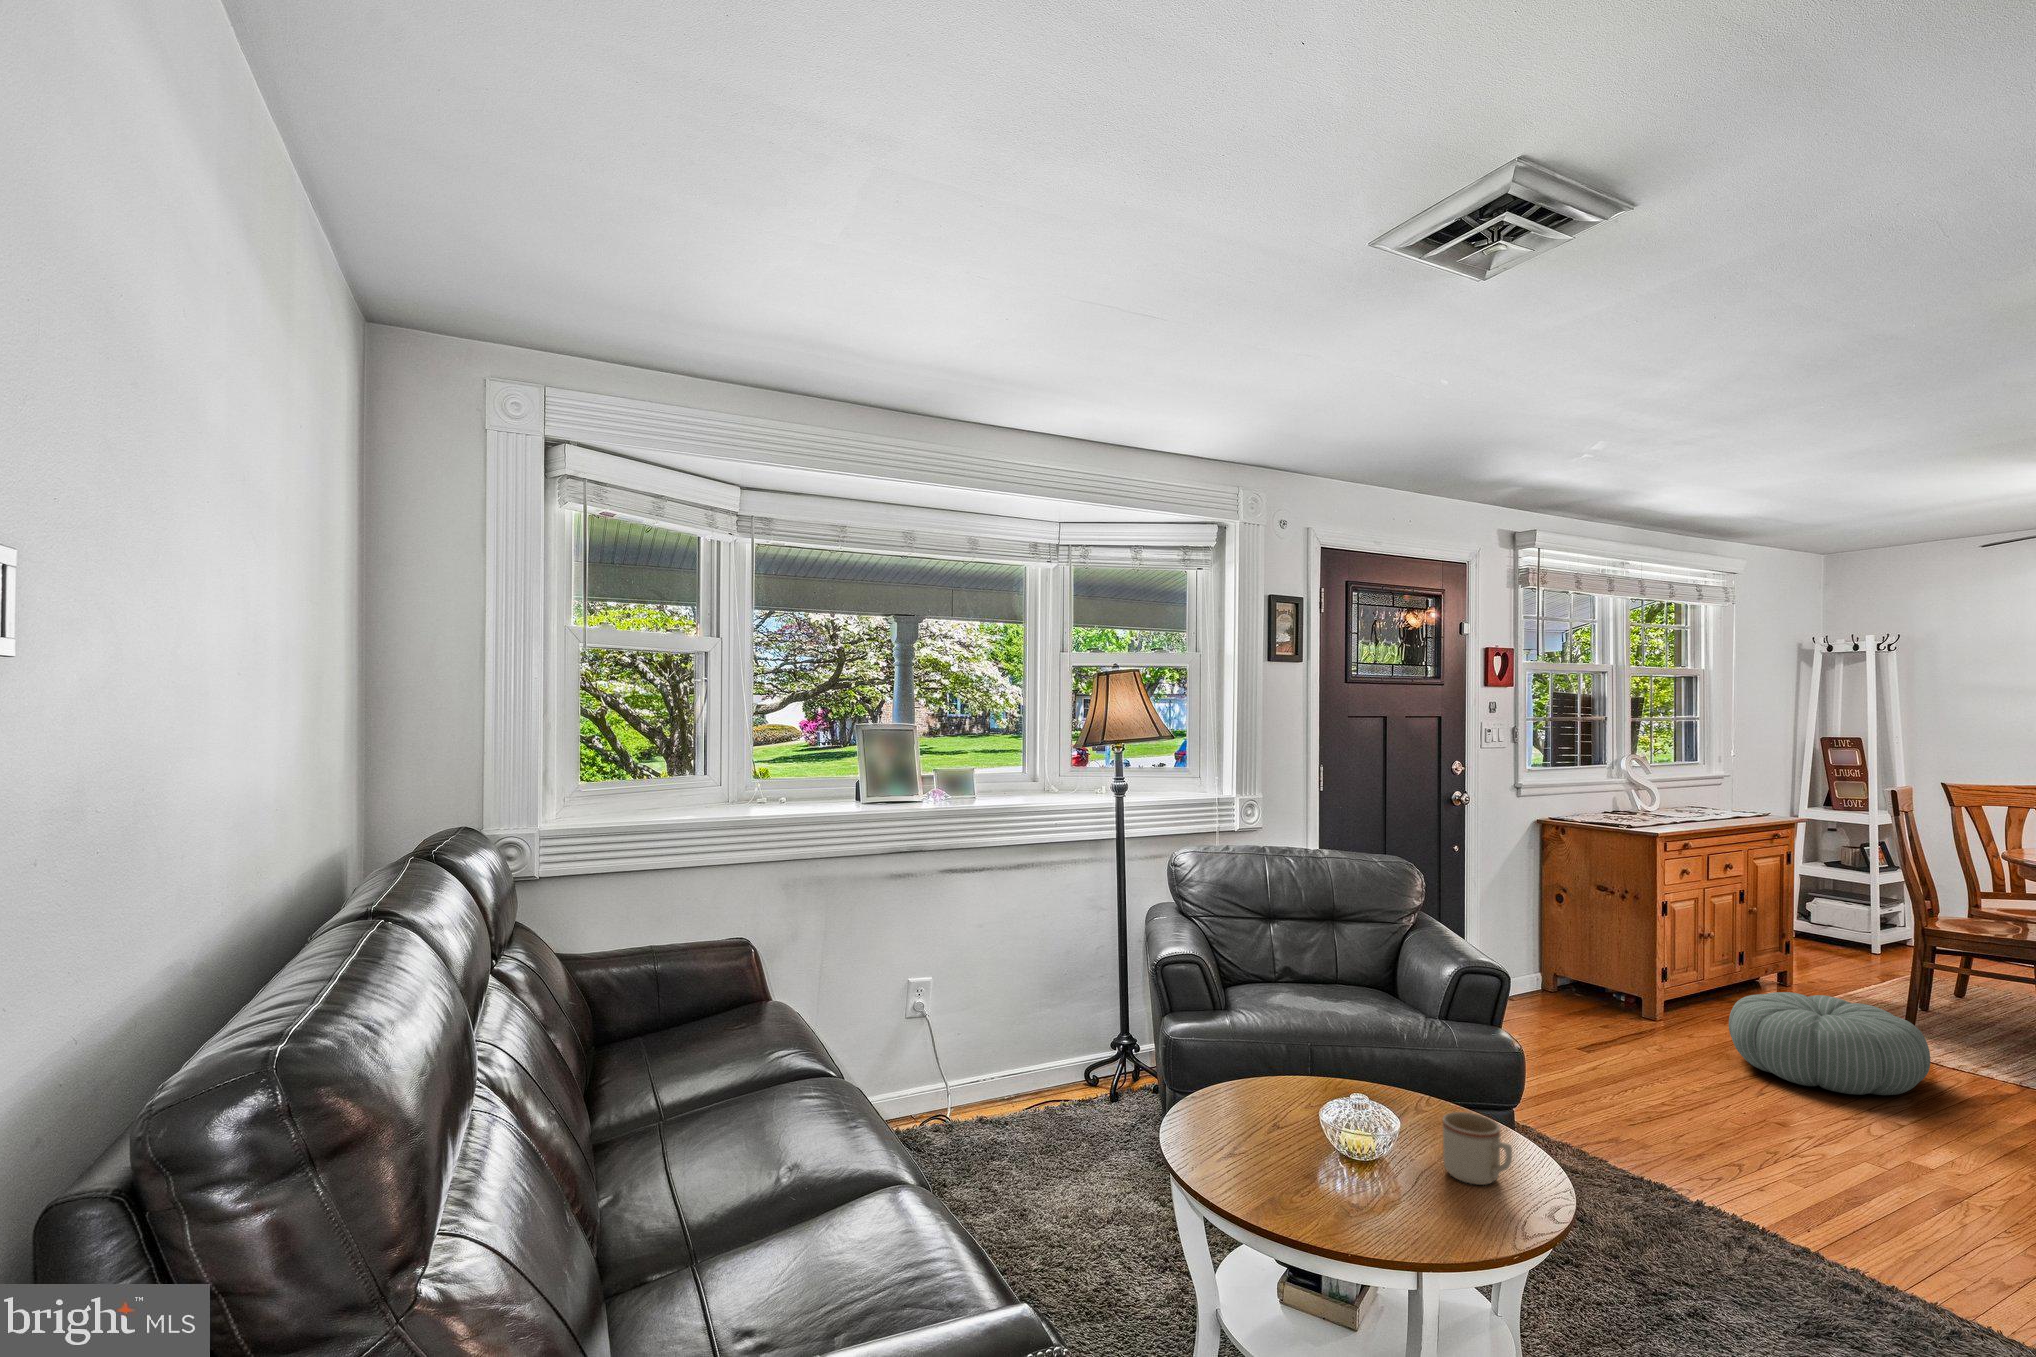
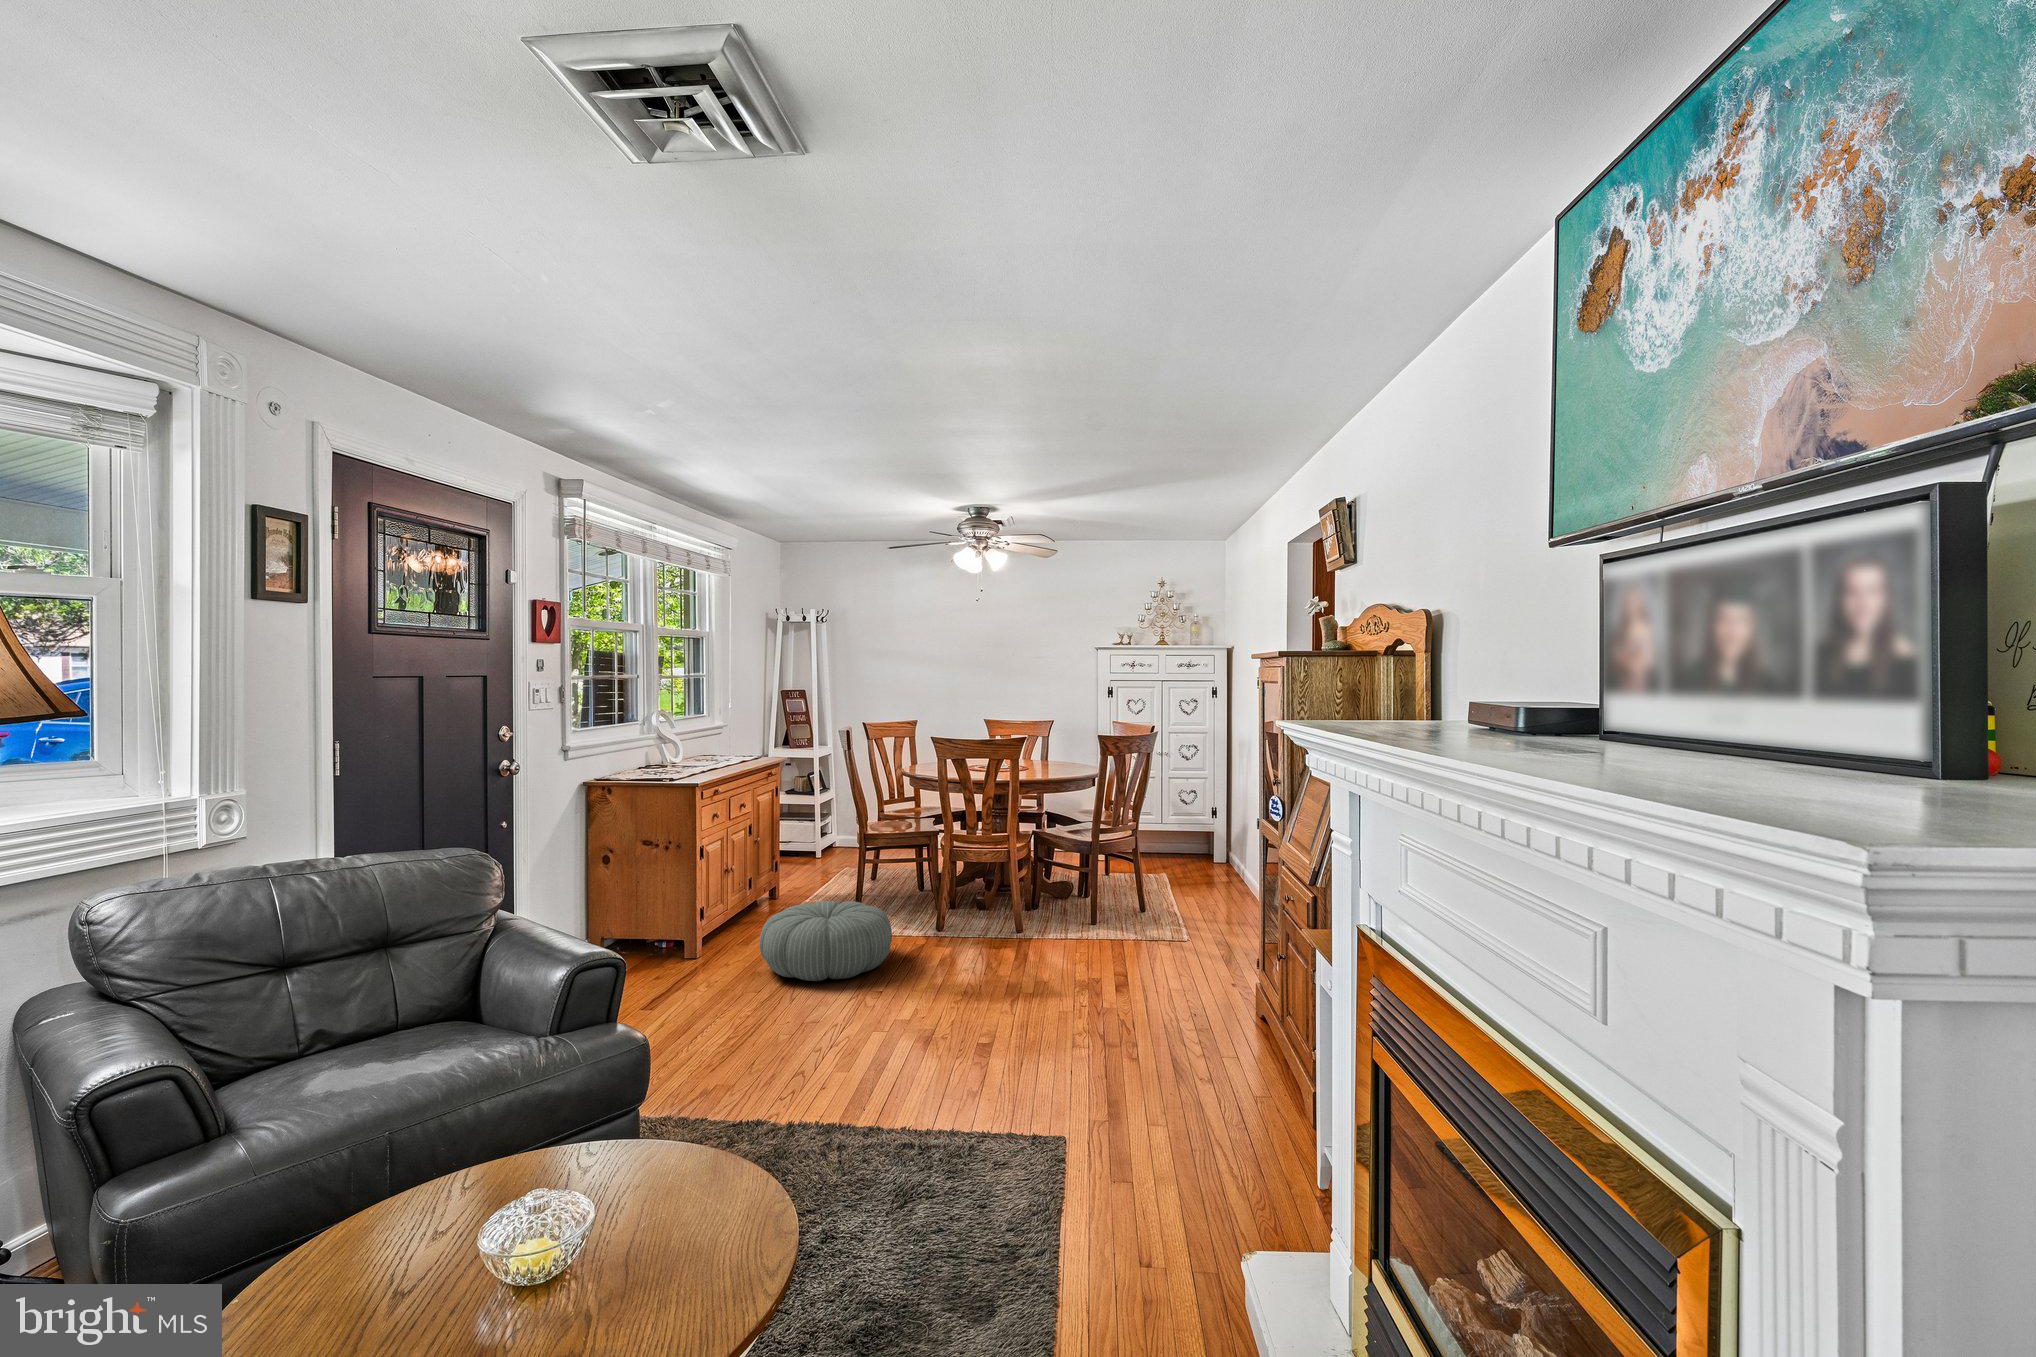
mug: present [1443,1112,1512,1185] -> none [655,1161,745,1259]

